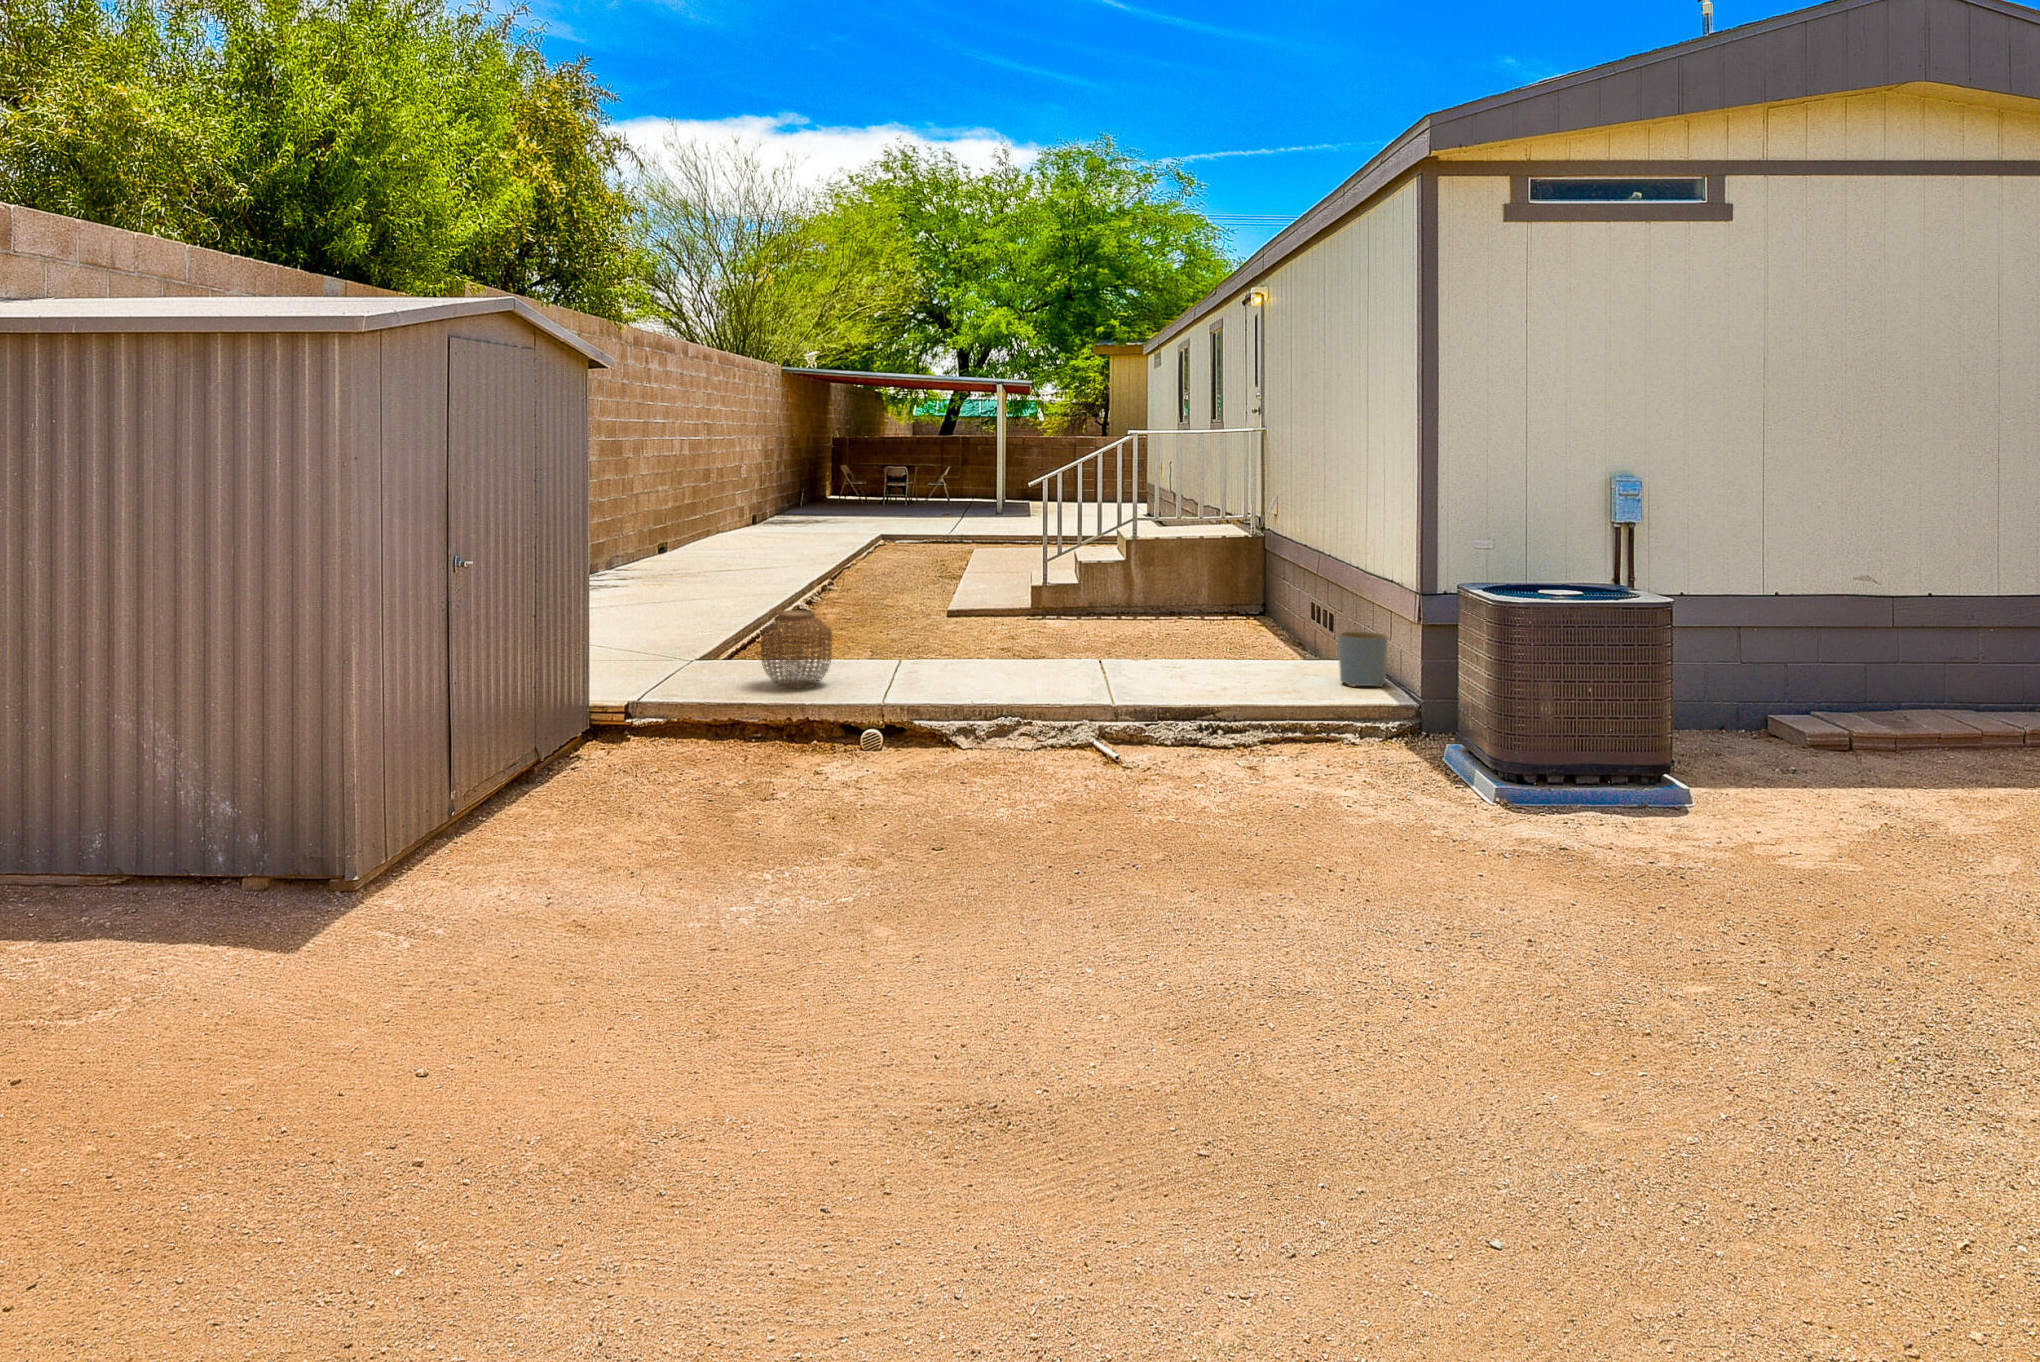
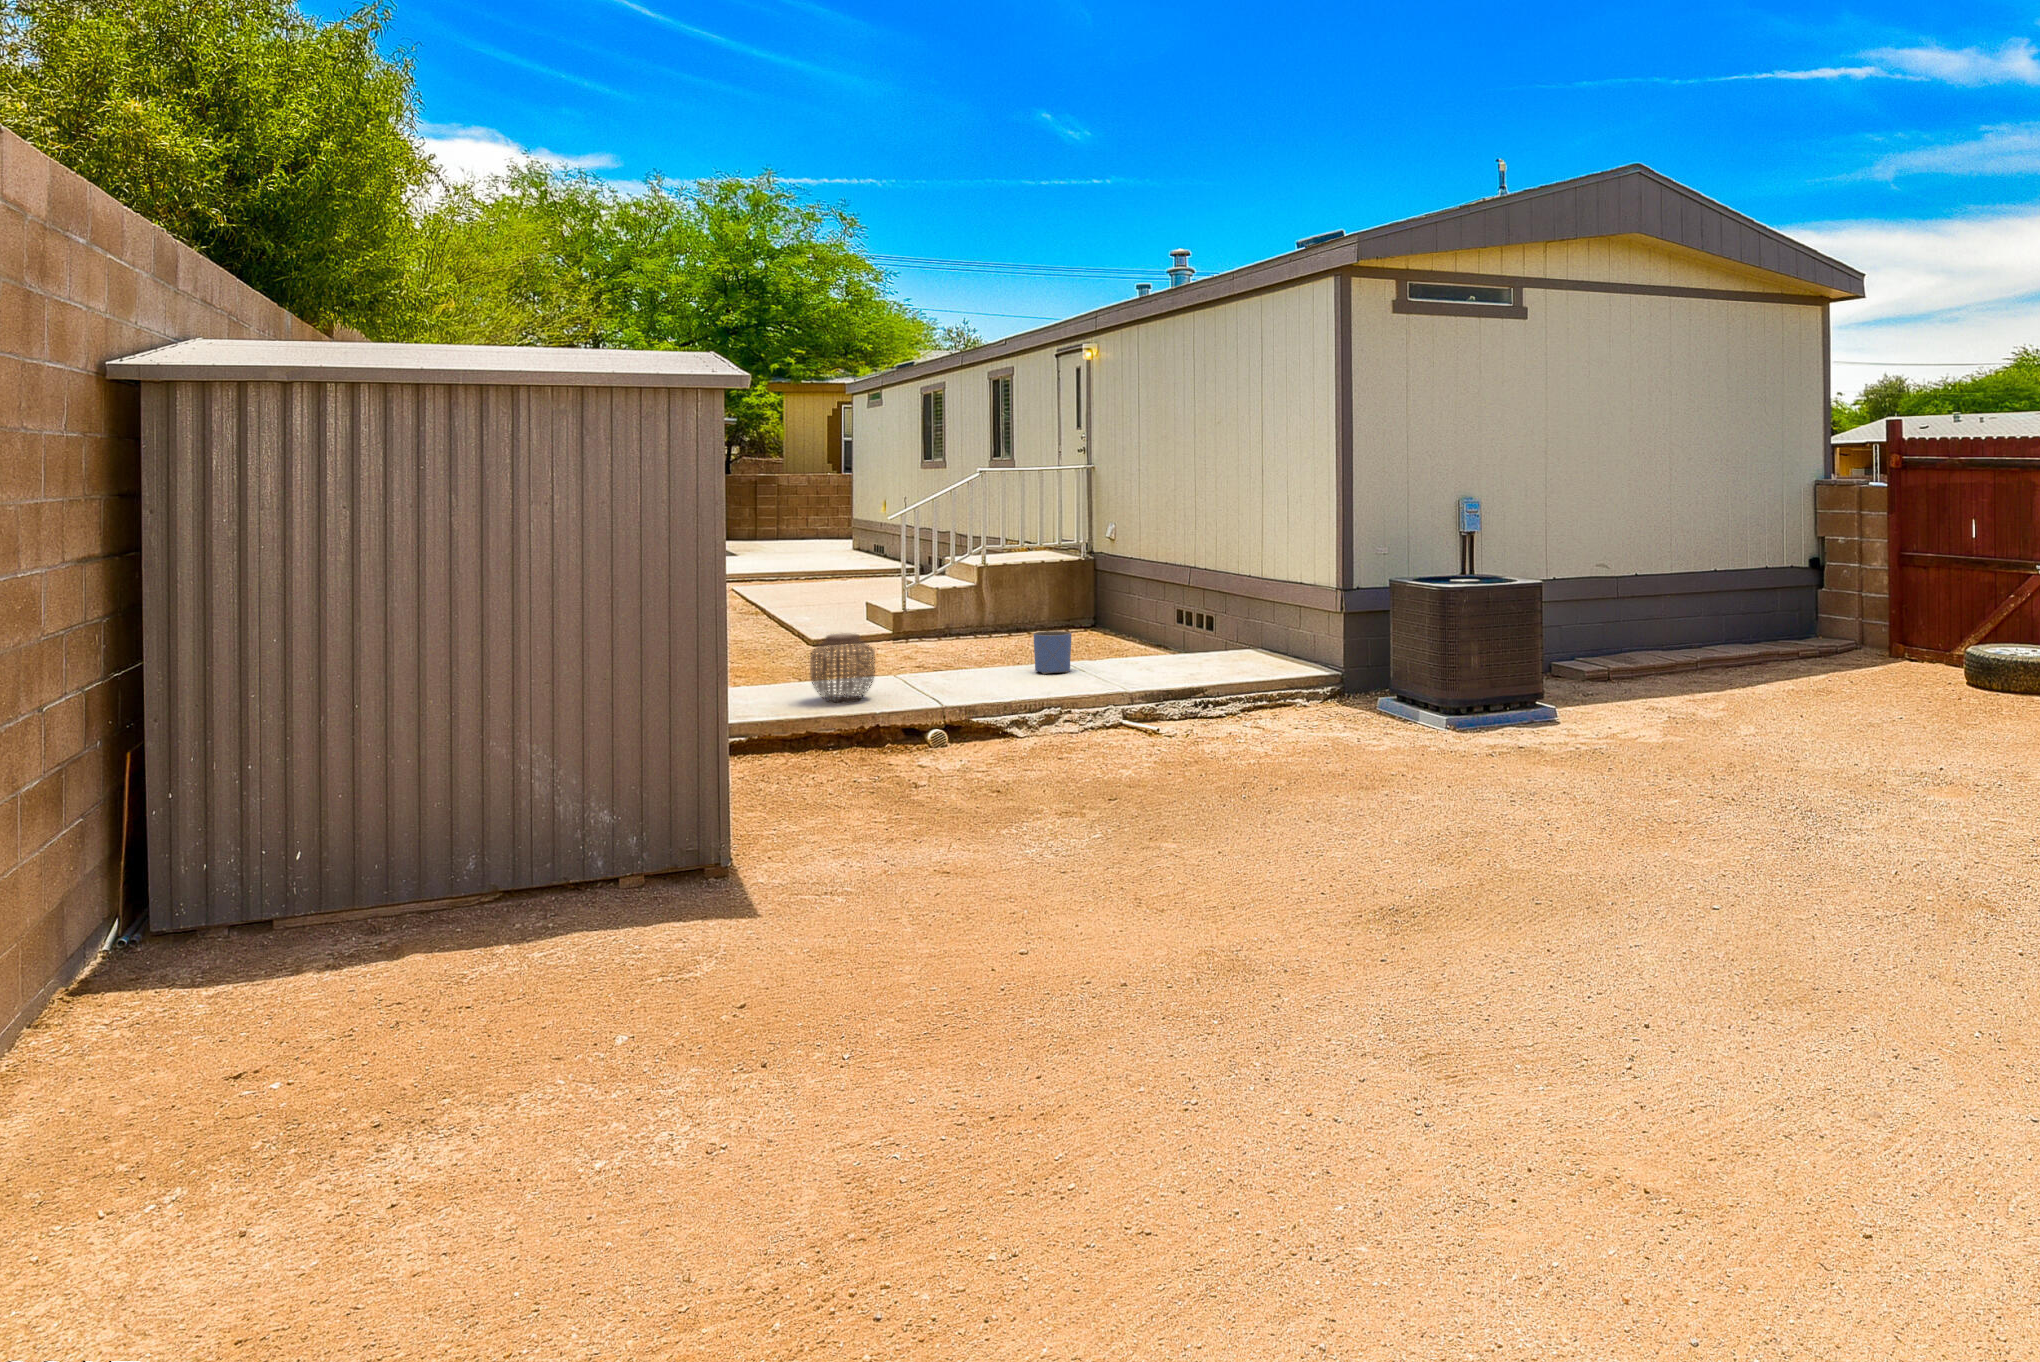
planter: present [1339,632,1388,687] -> present [1034,631,1071,674]

